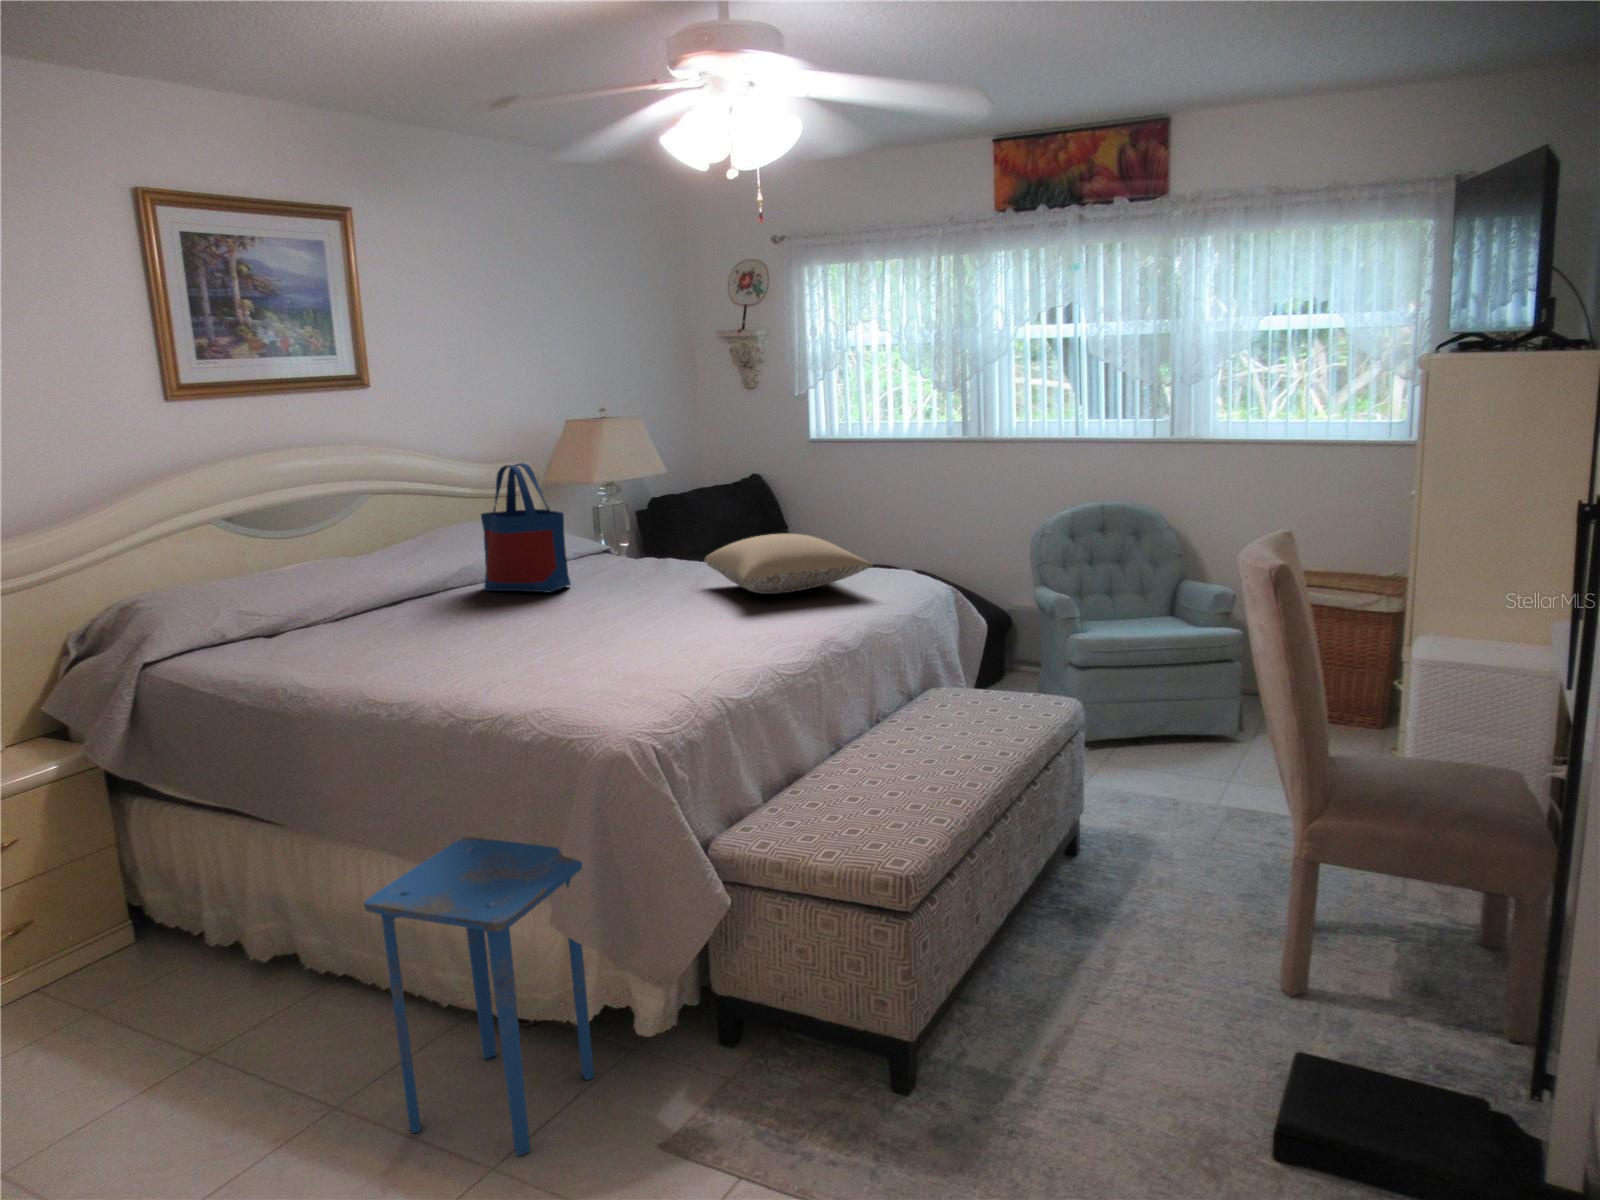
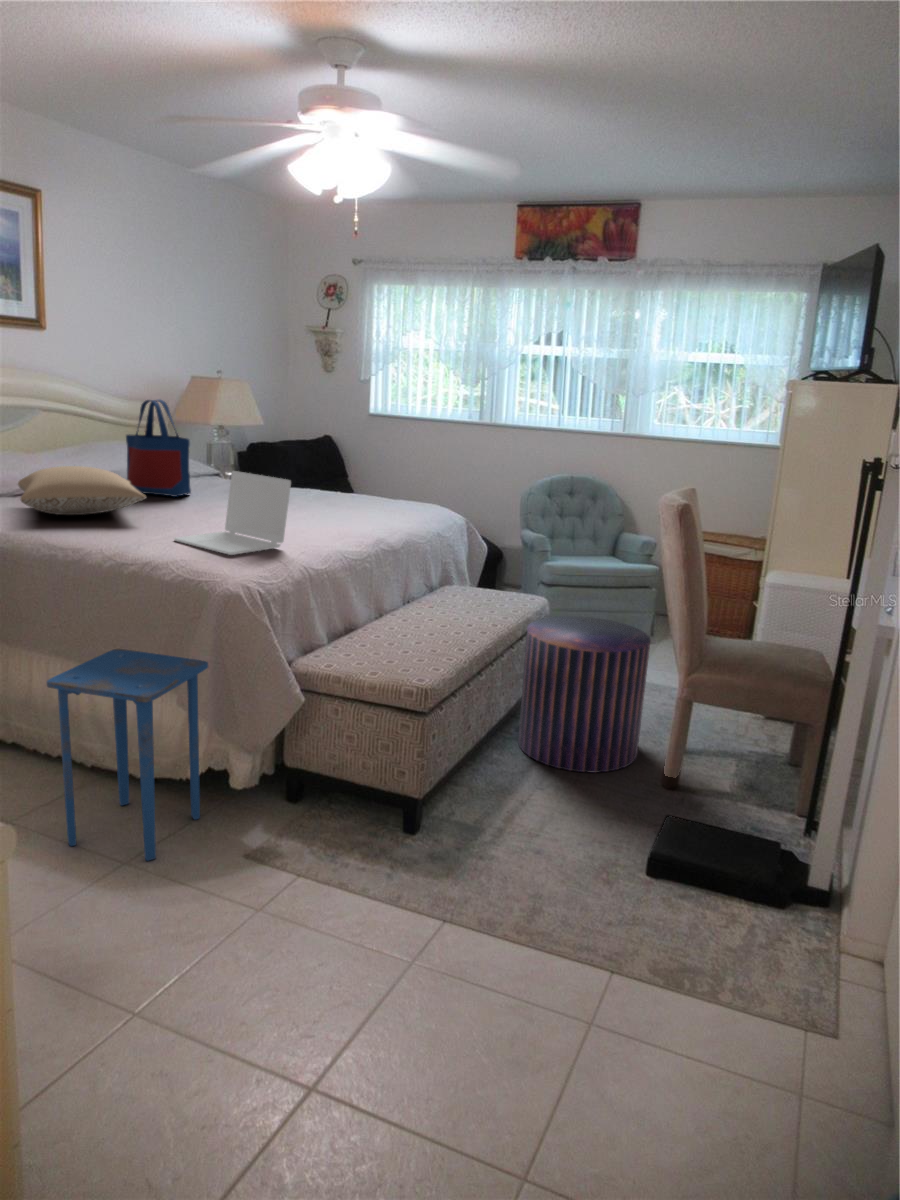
pillow: present [705,534,873,594] -> present [18,466,146,515]
laptop: none [540,562,695,689] -> present [174,471,291,555]
pouf: none [1054,729,1245,972] -> present [518,616,650,773]

